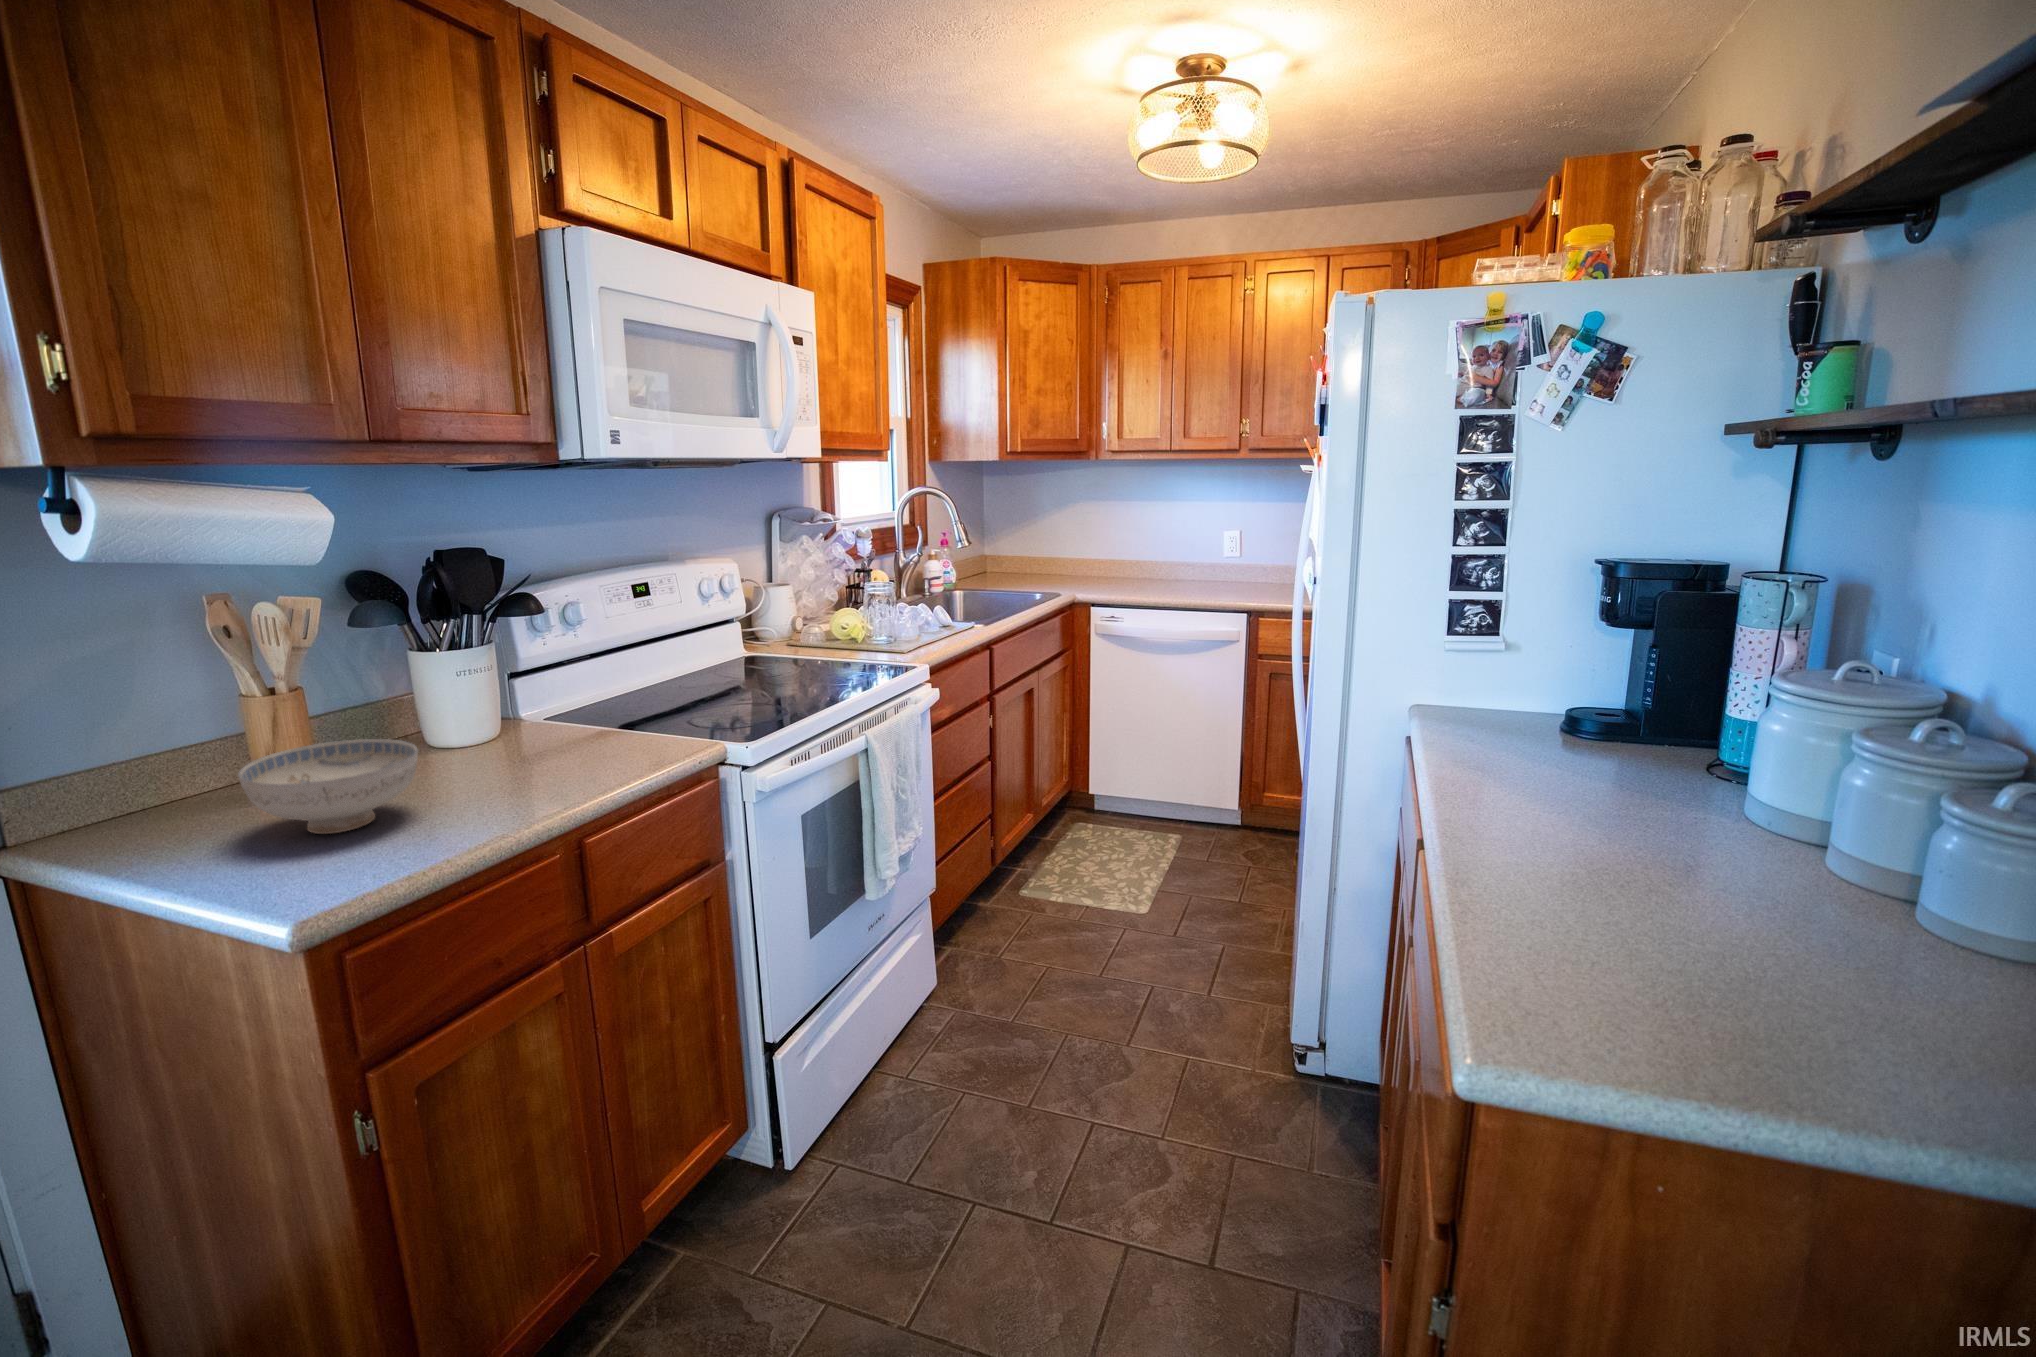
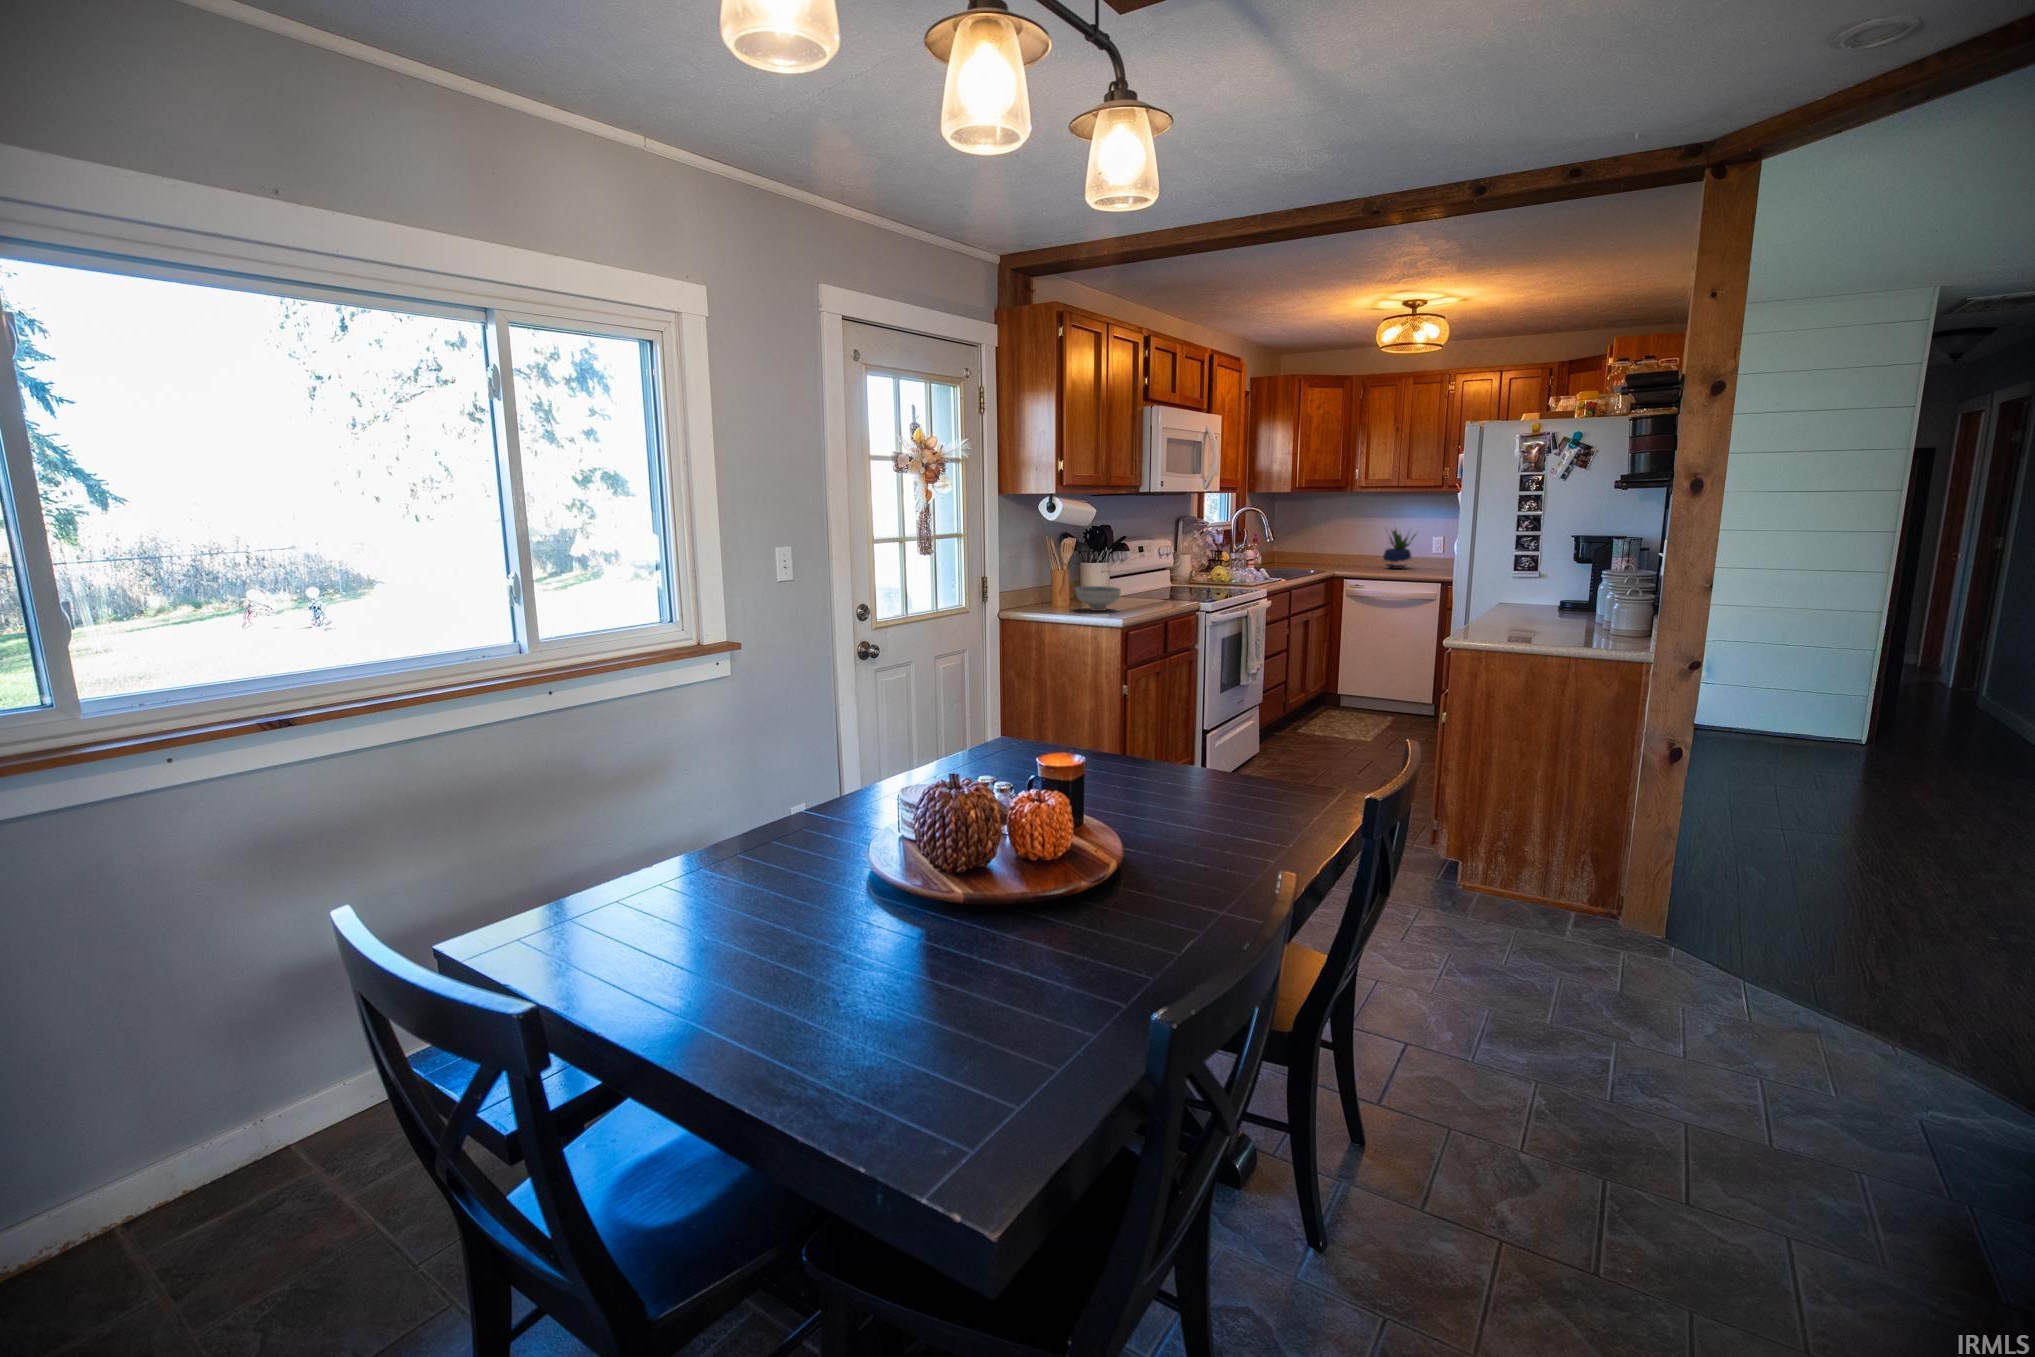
potted plant: none [1151,513,1202,585] -> present [1383,529,1415,569]

